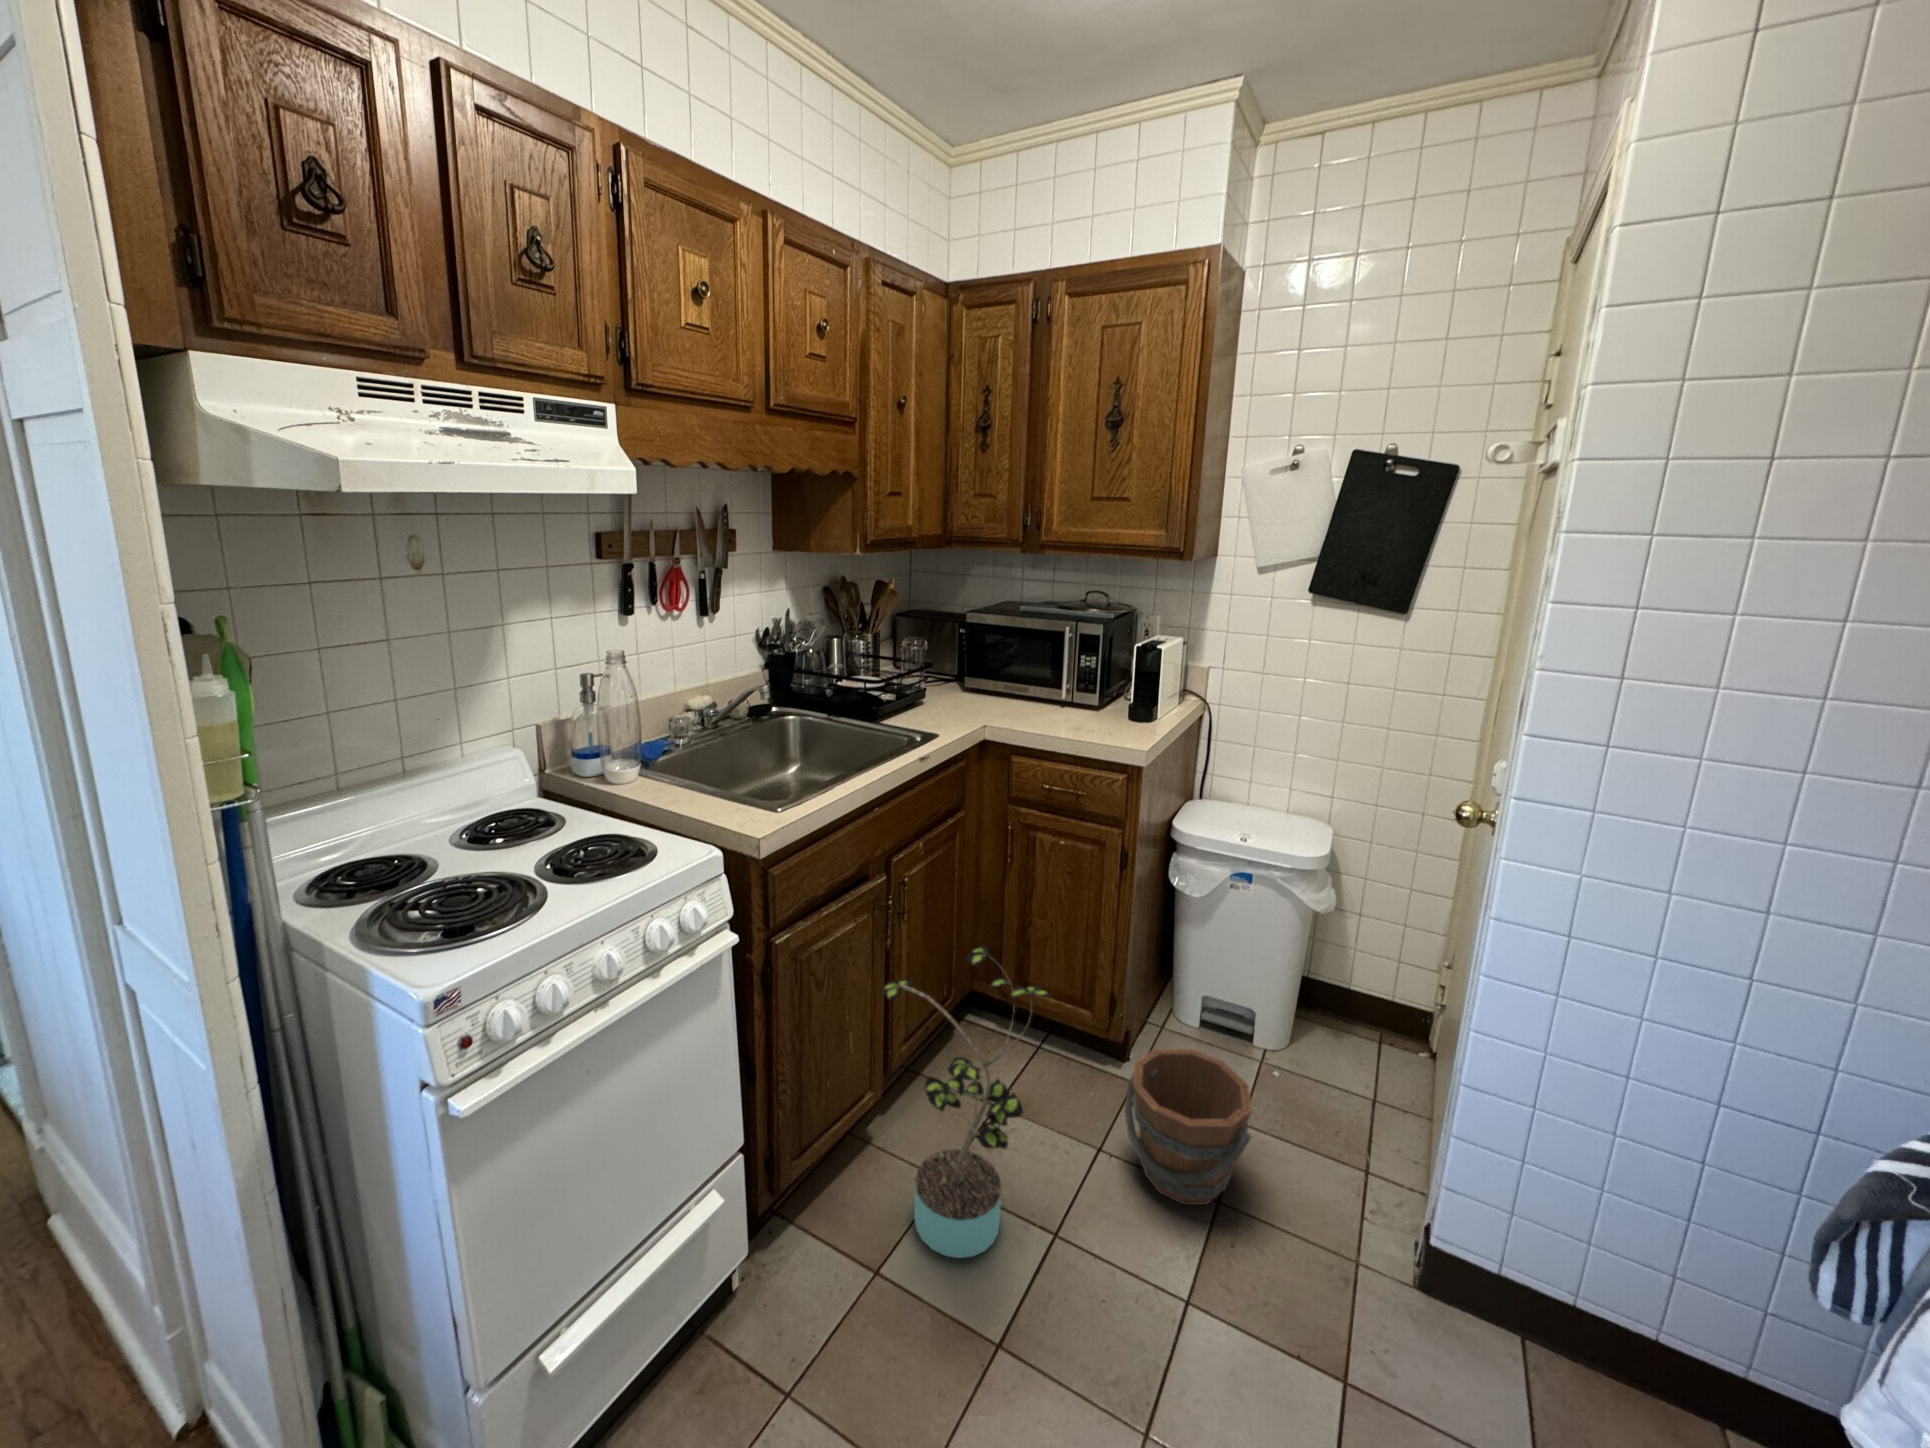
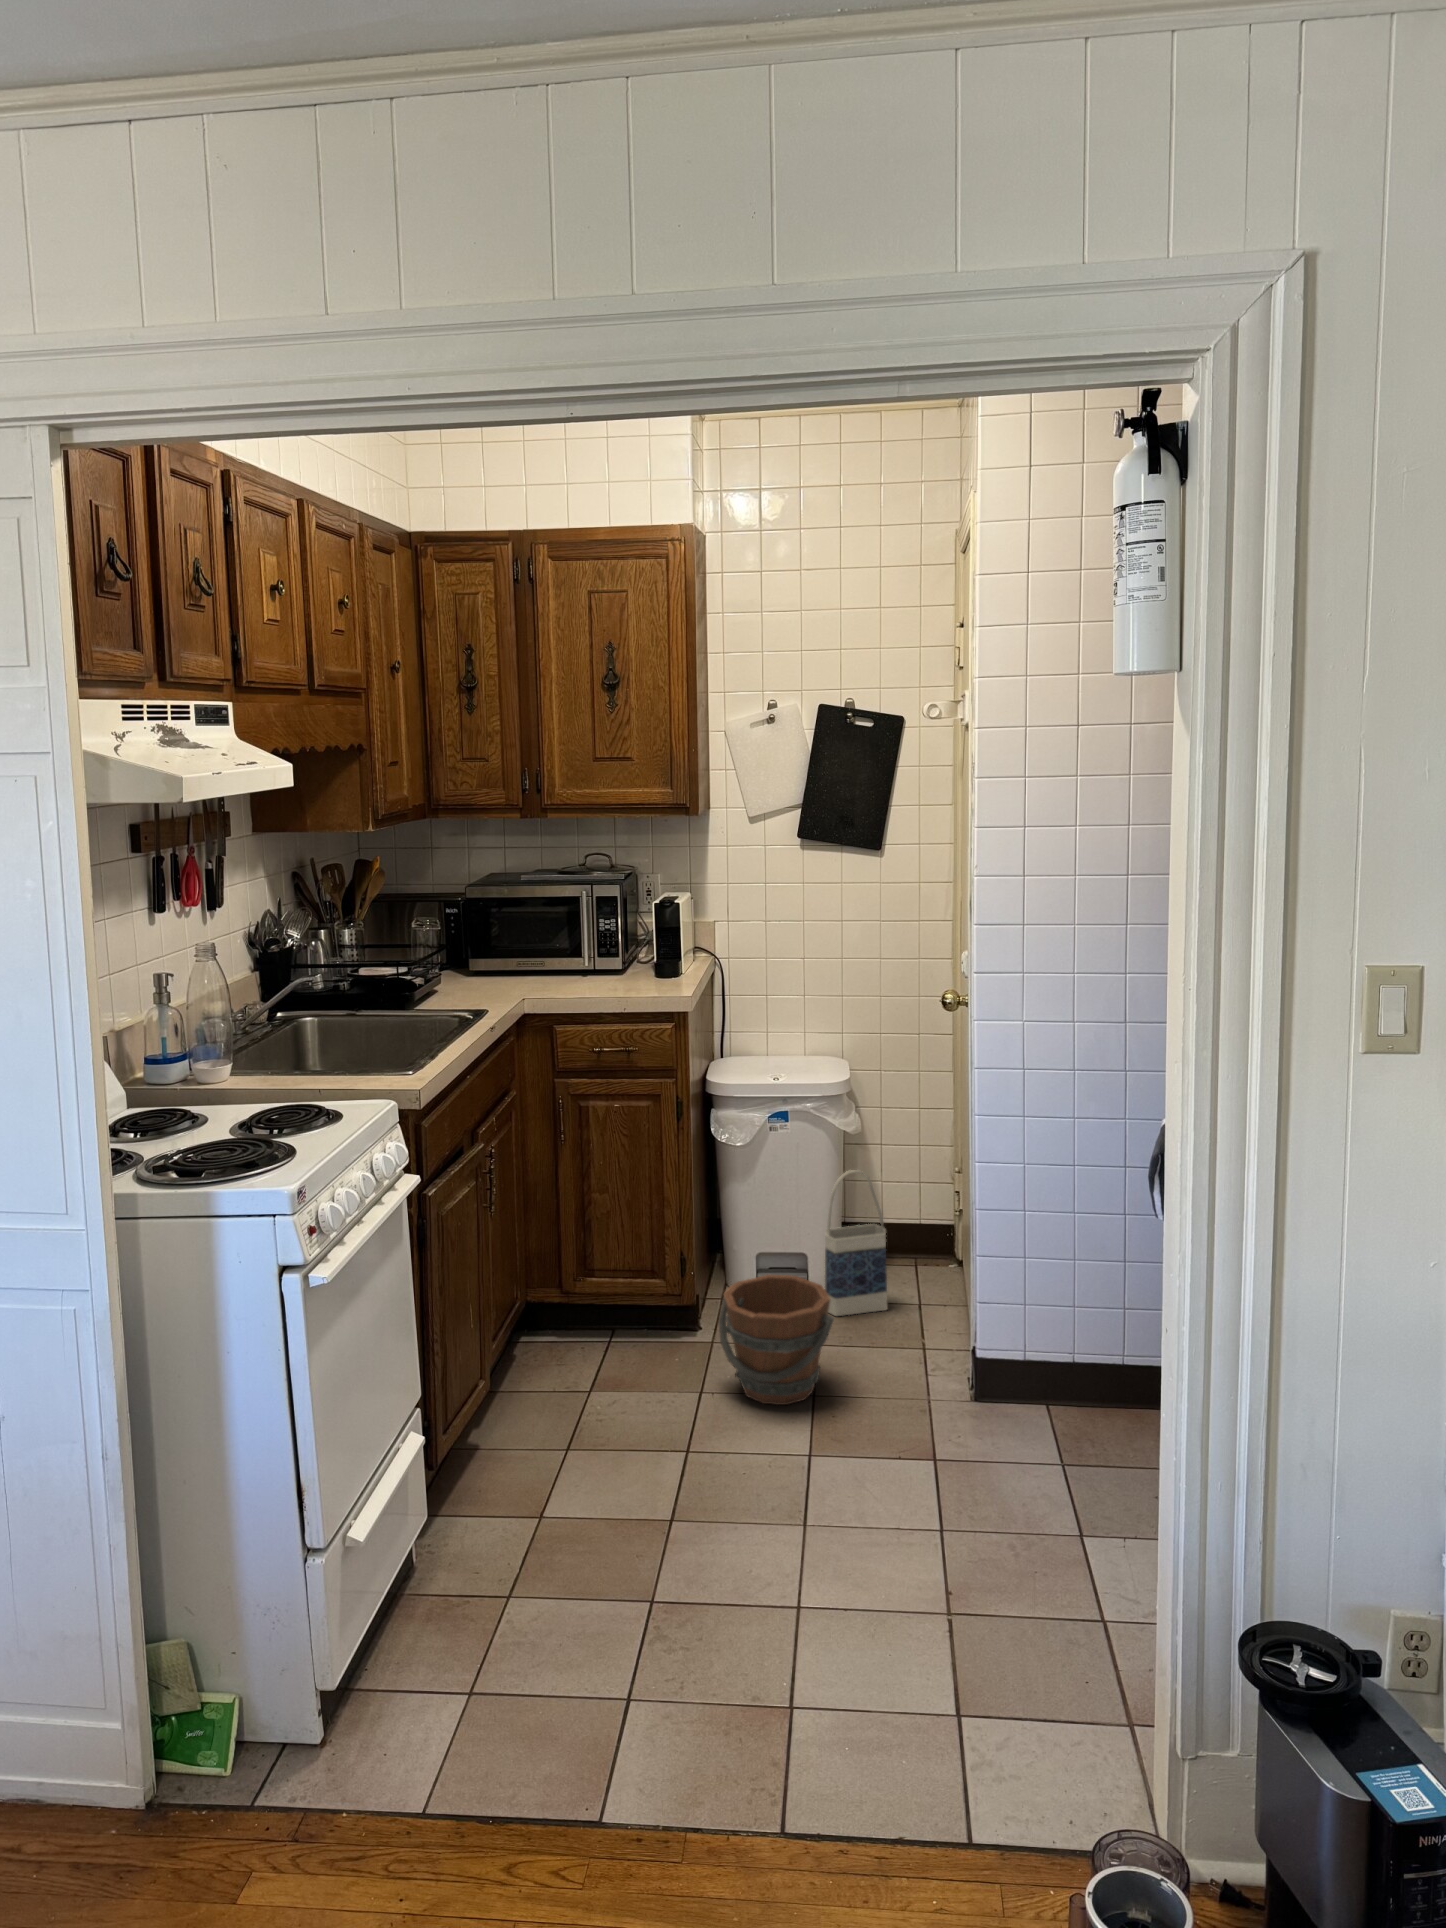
potted plant: present [882,946,1051,1258] -> none [507,1191,666,1487]
bag: none [1265,947,1346,1095] -> present [825,1170,887,1316]

